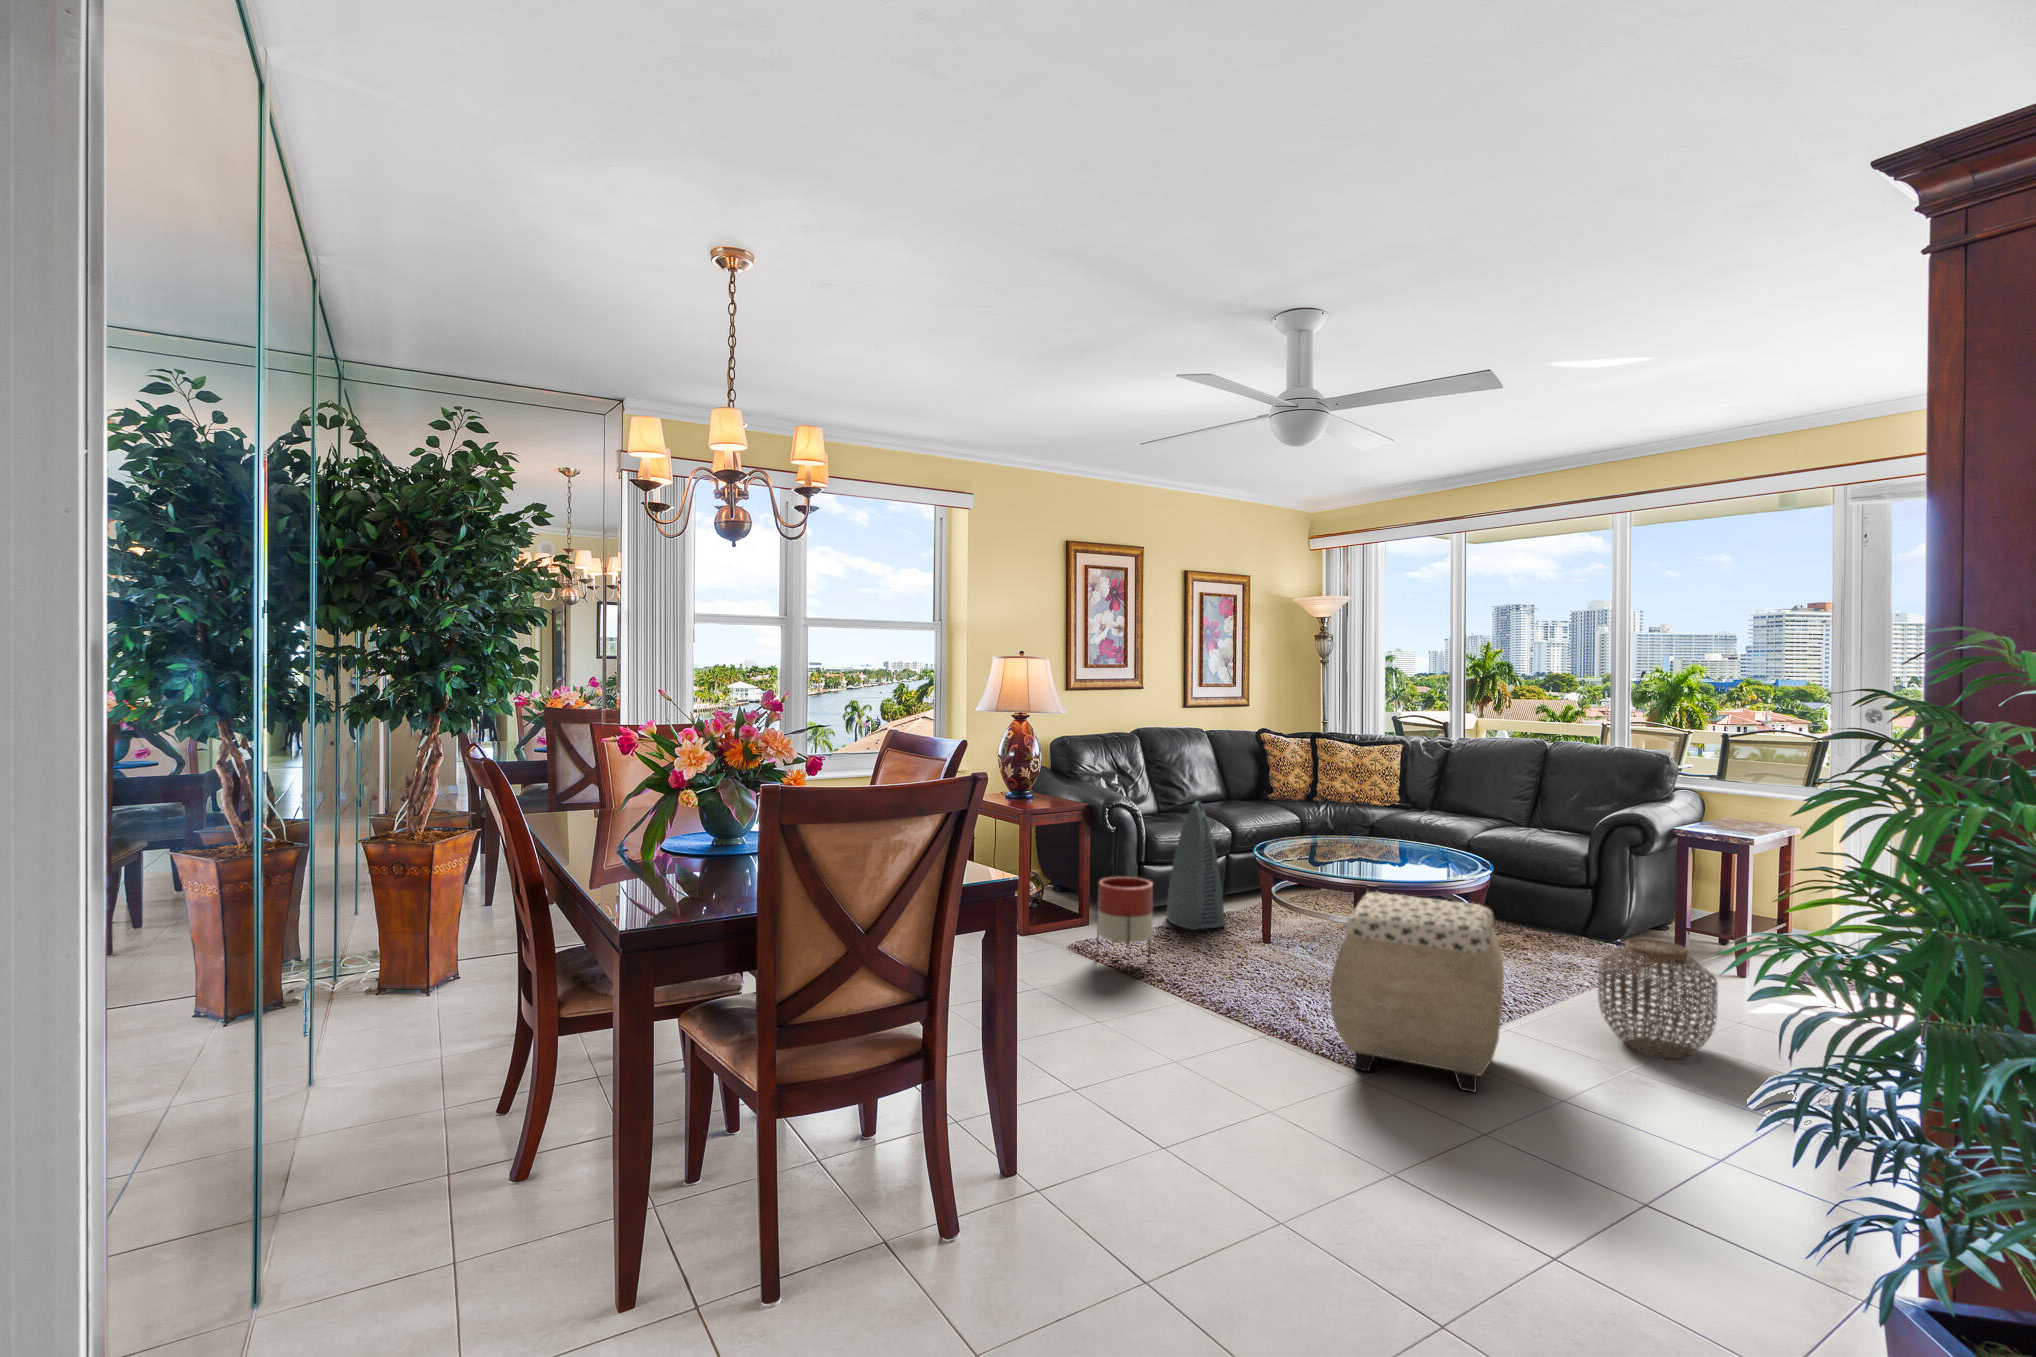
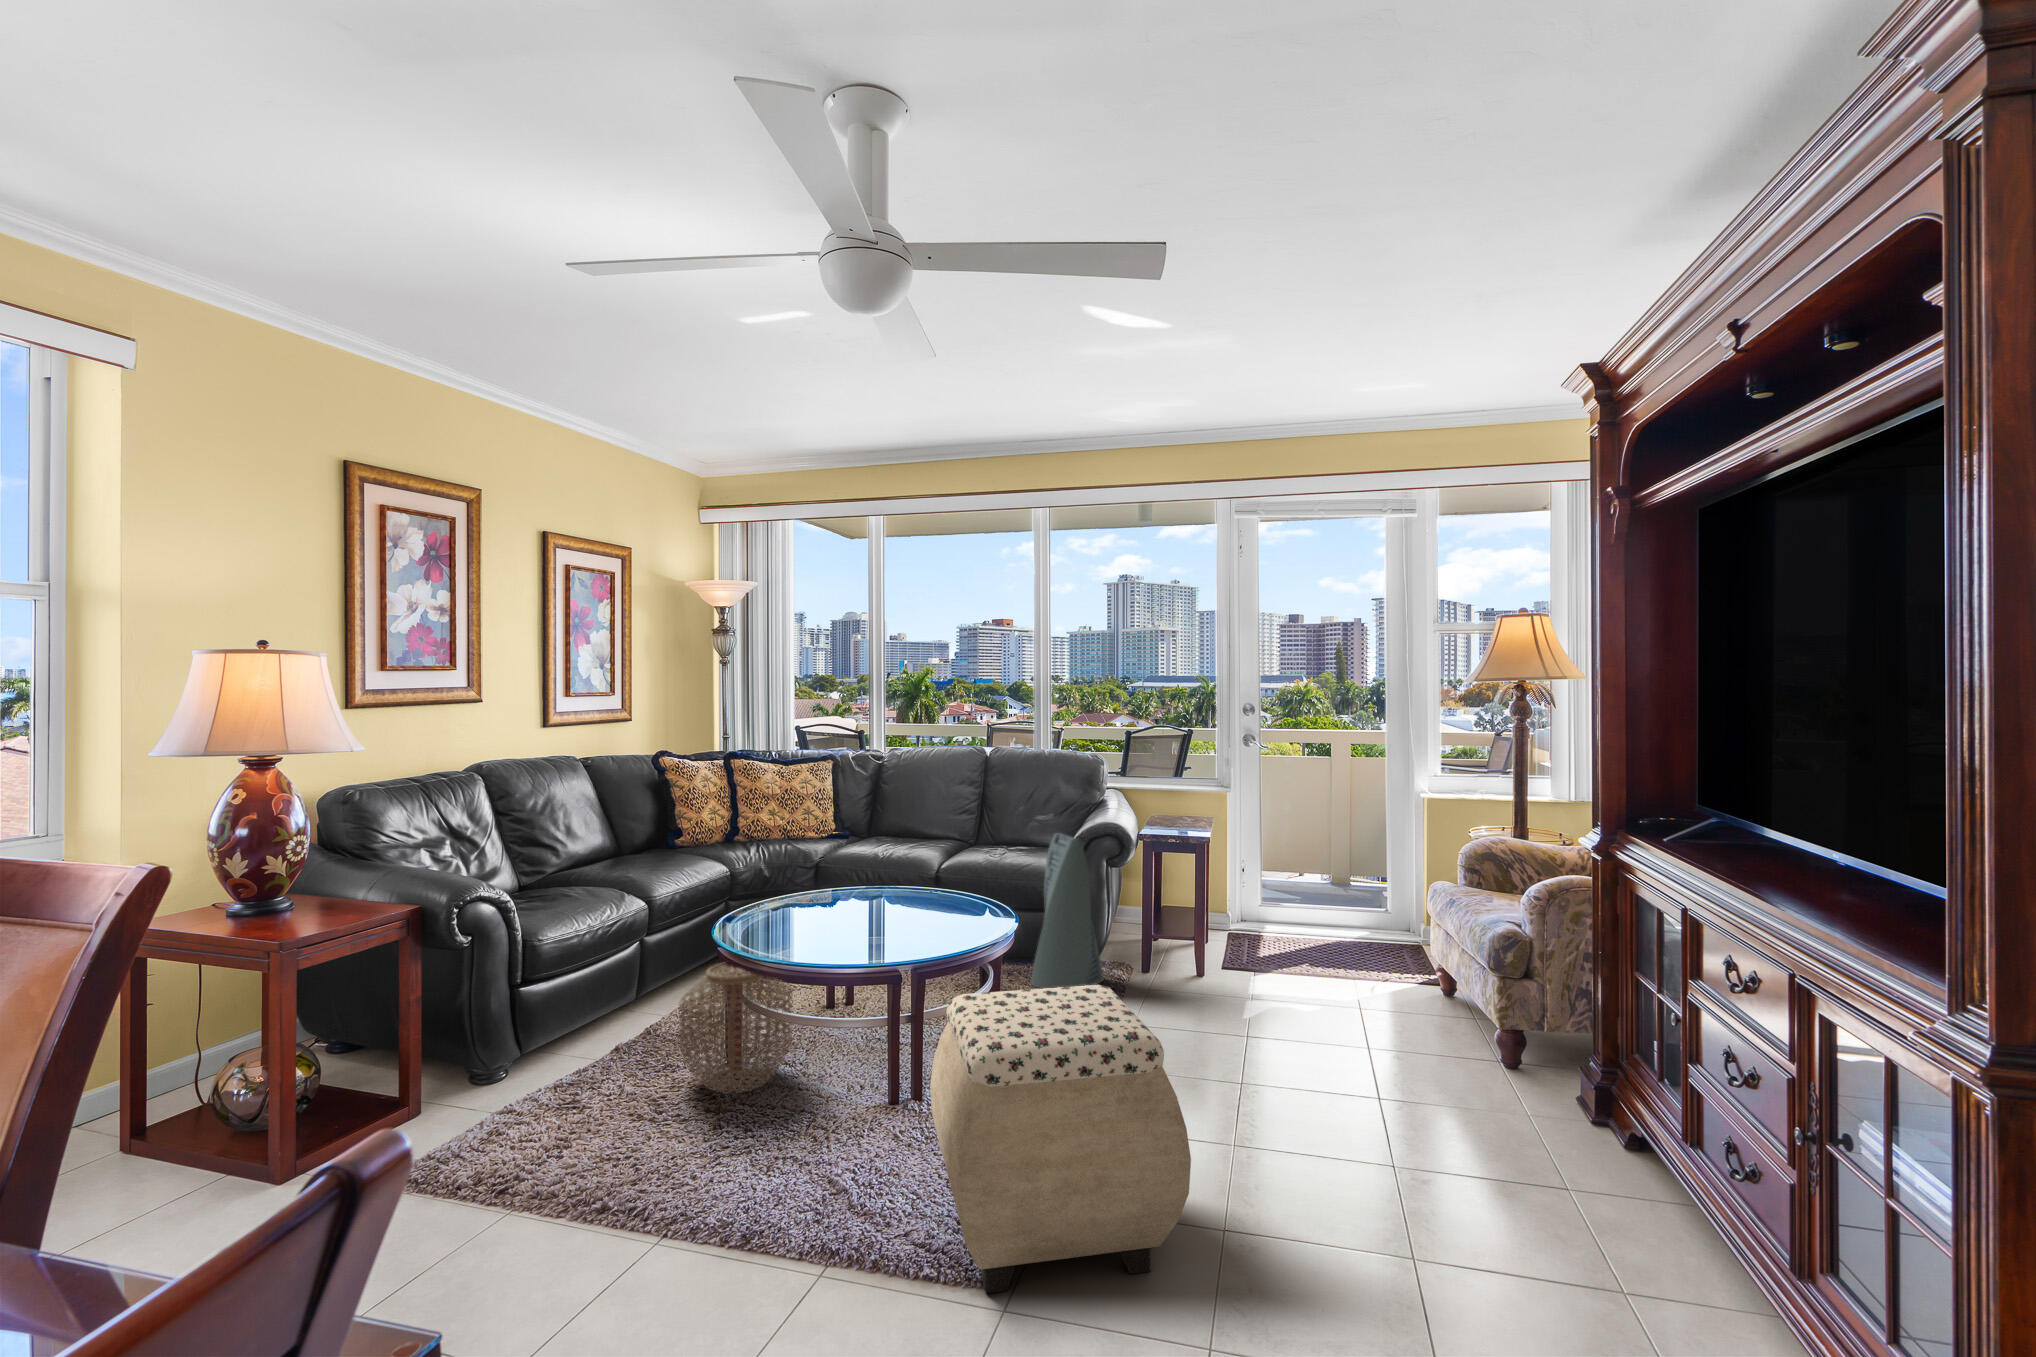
air purifier: present [1166,801,1225,930] -> present [1031,833,1104,988]
planter: present [1097,877,1153,972] -> none [461,1029,574,1213]
woven basket: present [1598,938,1718,1059] -> present [679,962,792,1093]

